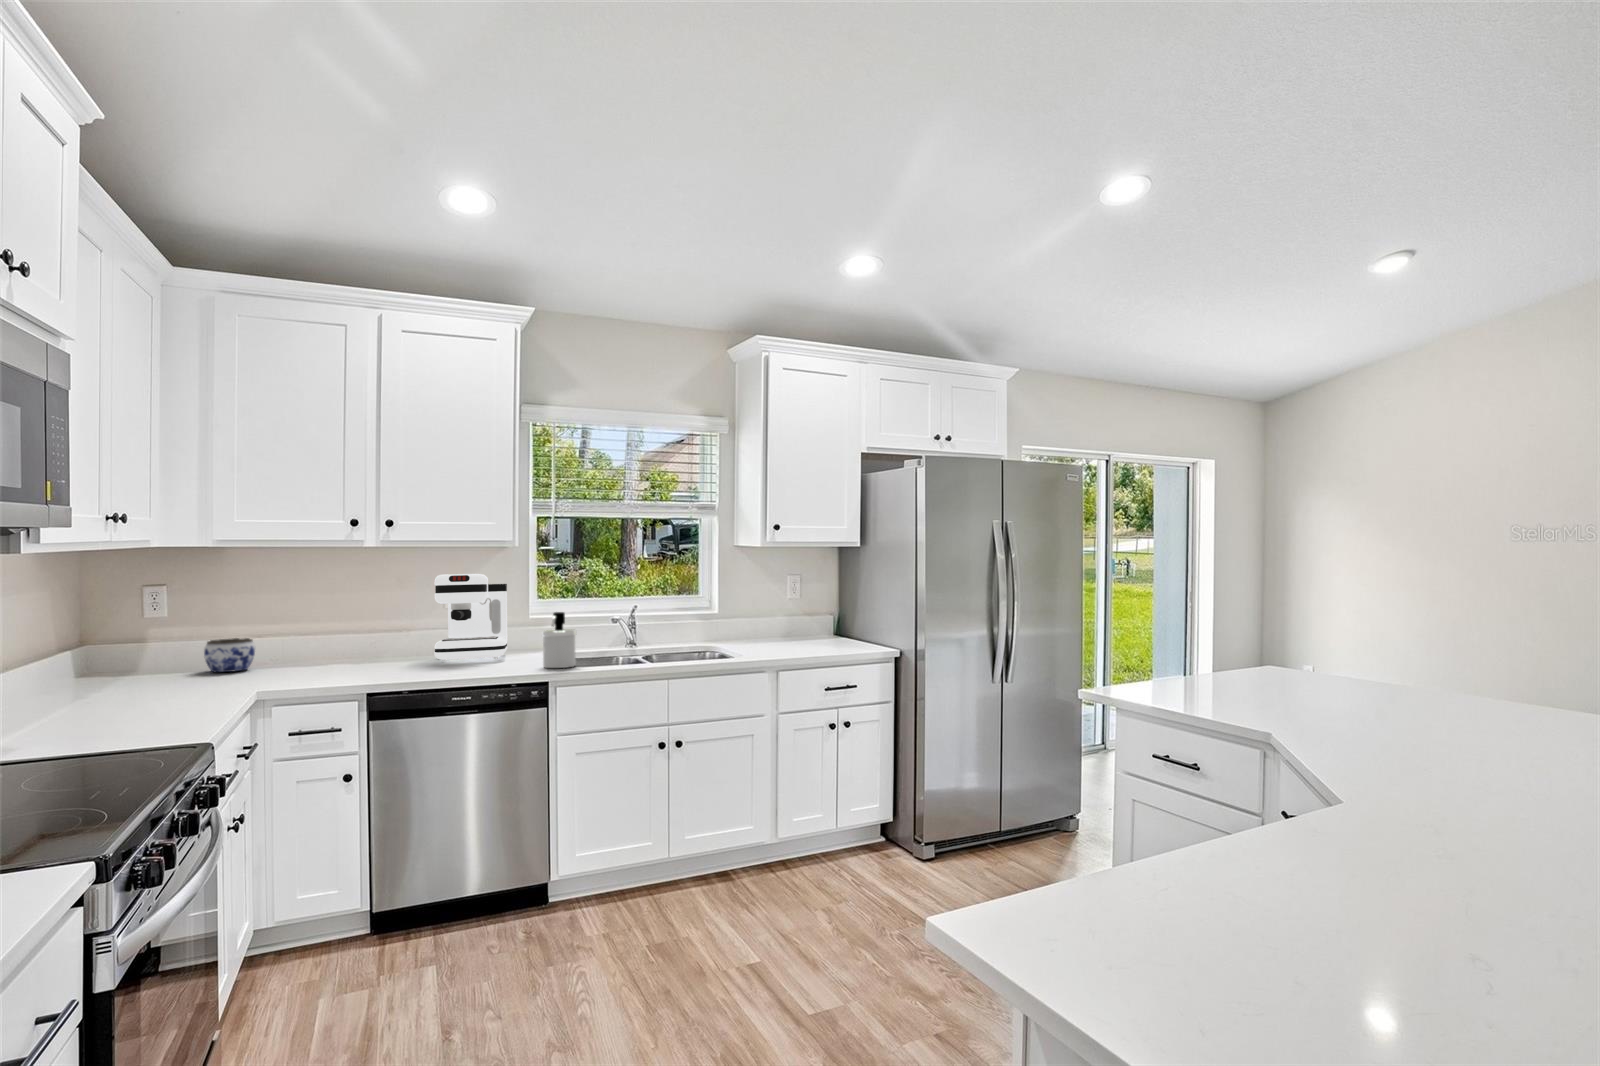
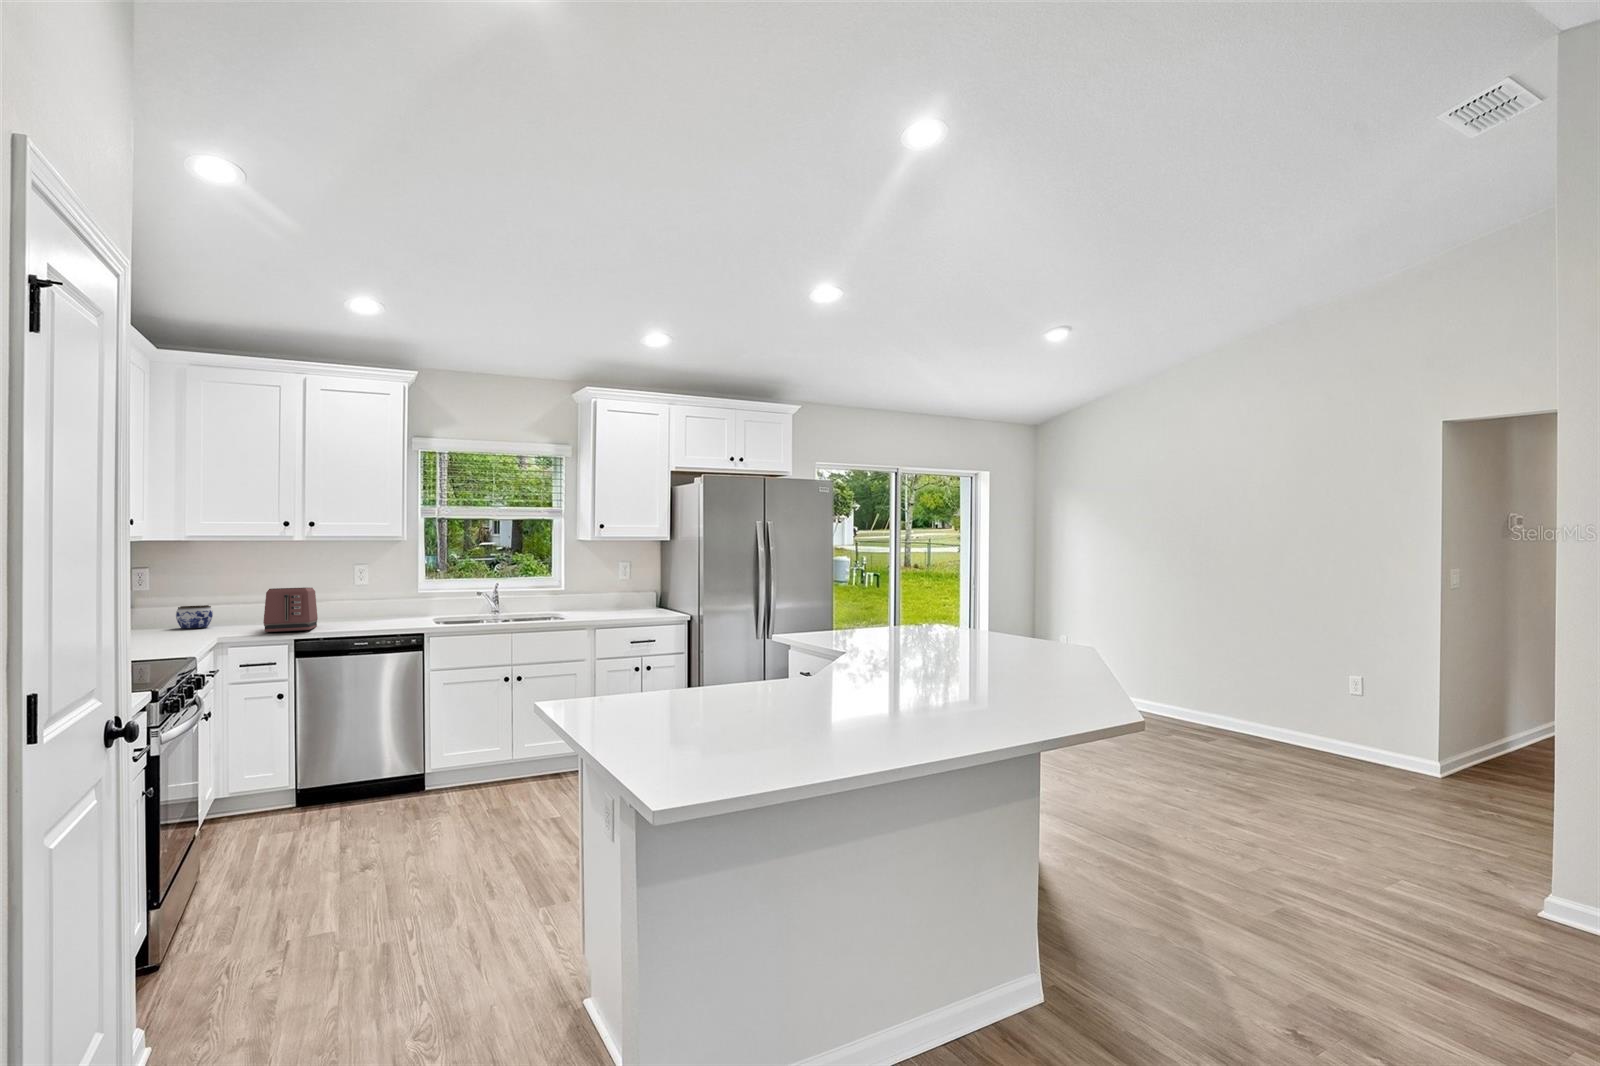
coffee maker: present [434,574,508,661] -> none [344,560,401,622]
soap dispenser: present [542,612,576,668] -> none [421,587,446,625]
toaster: none [325,614,399,681] -> present [263,588,318,632]

